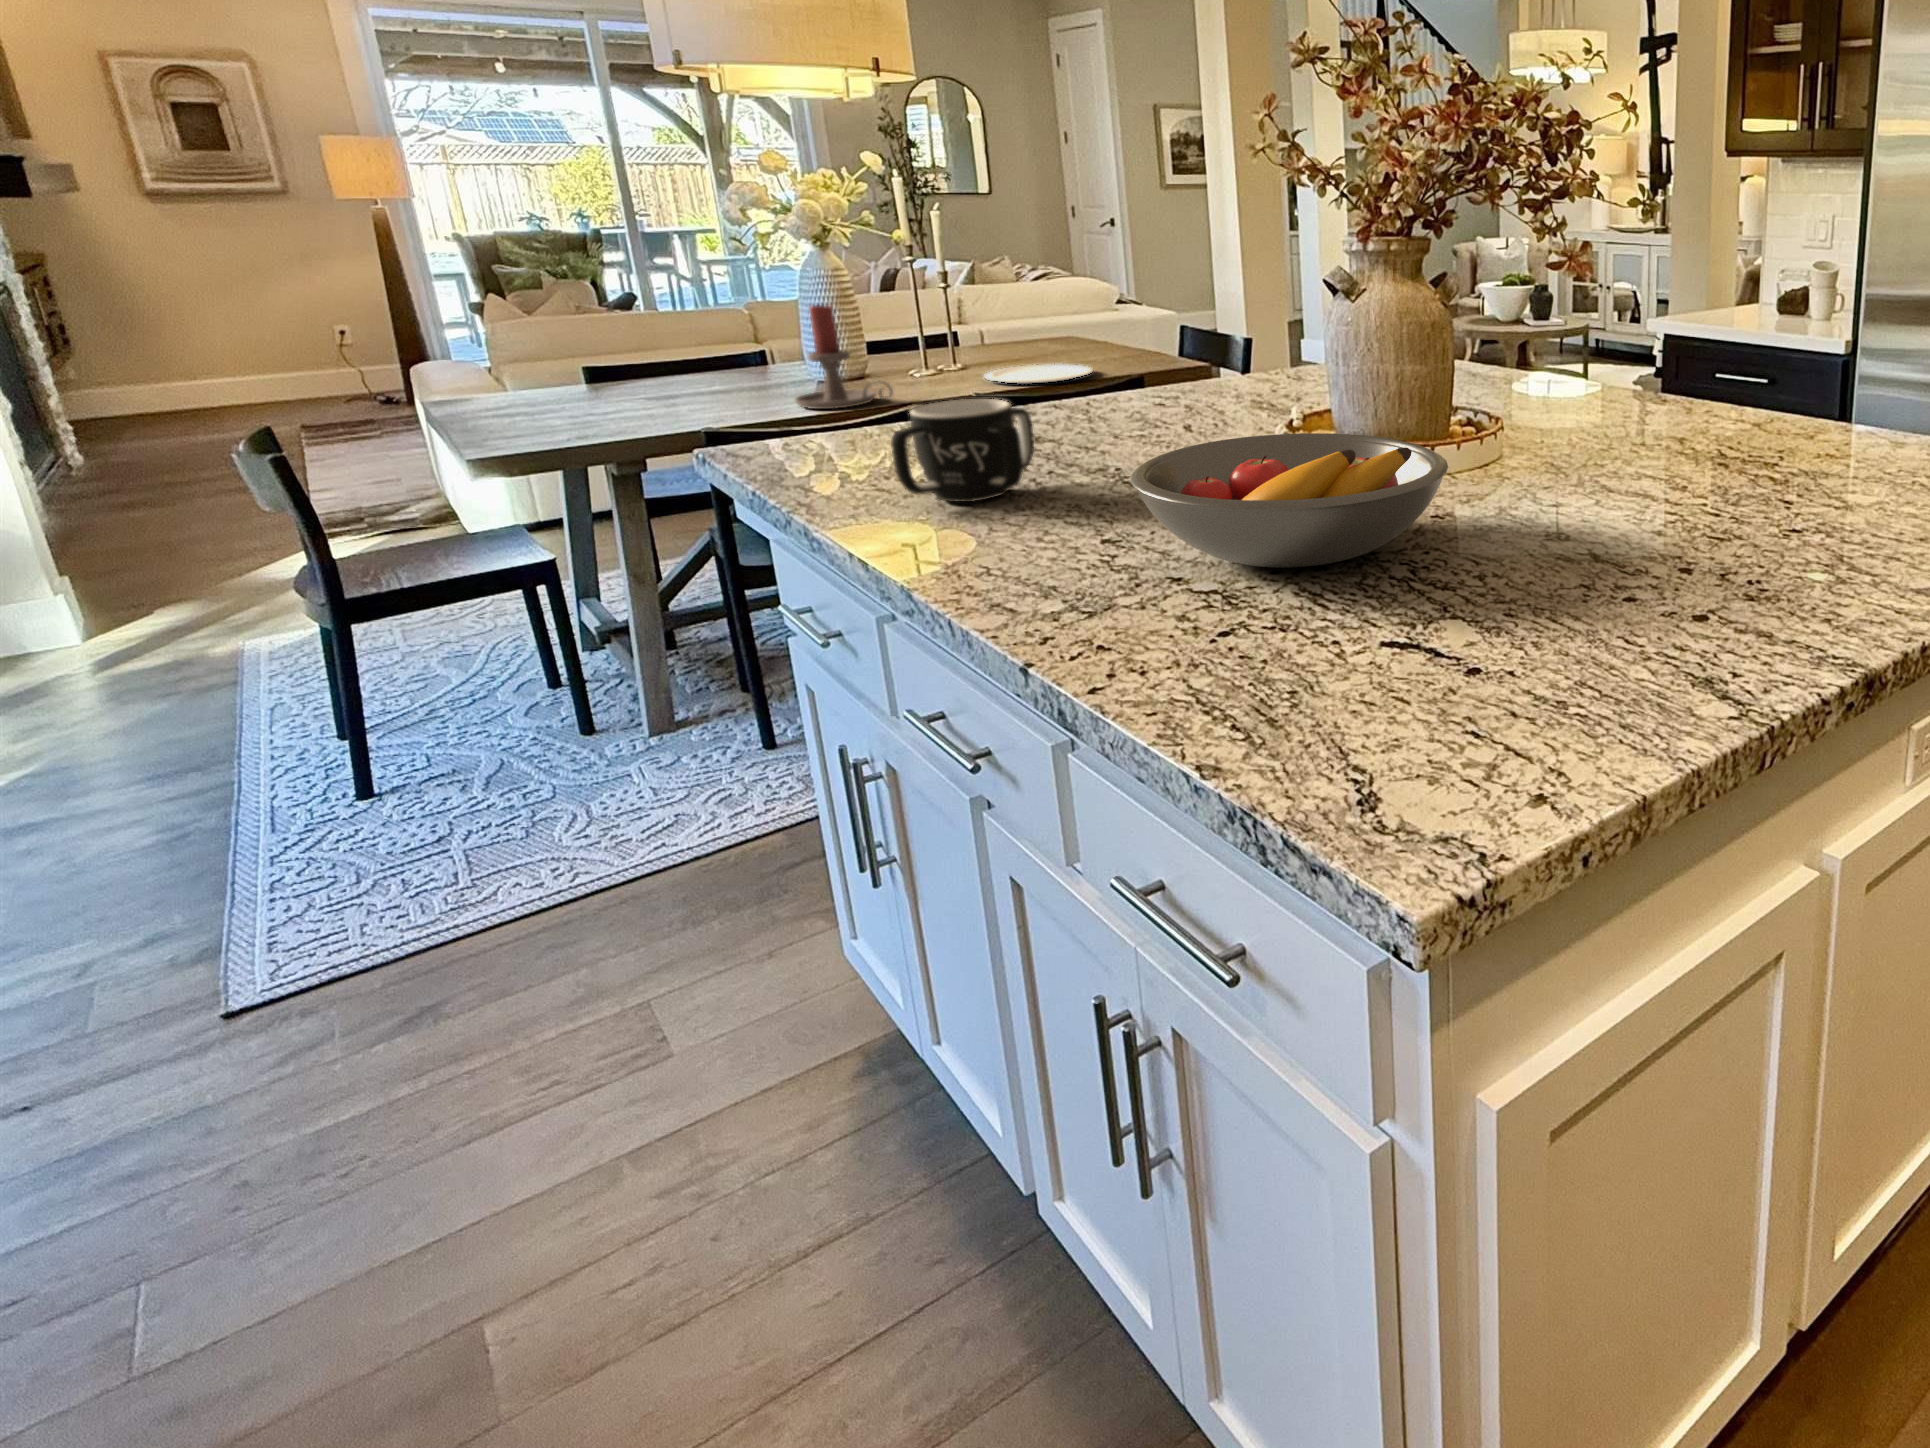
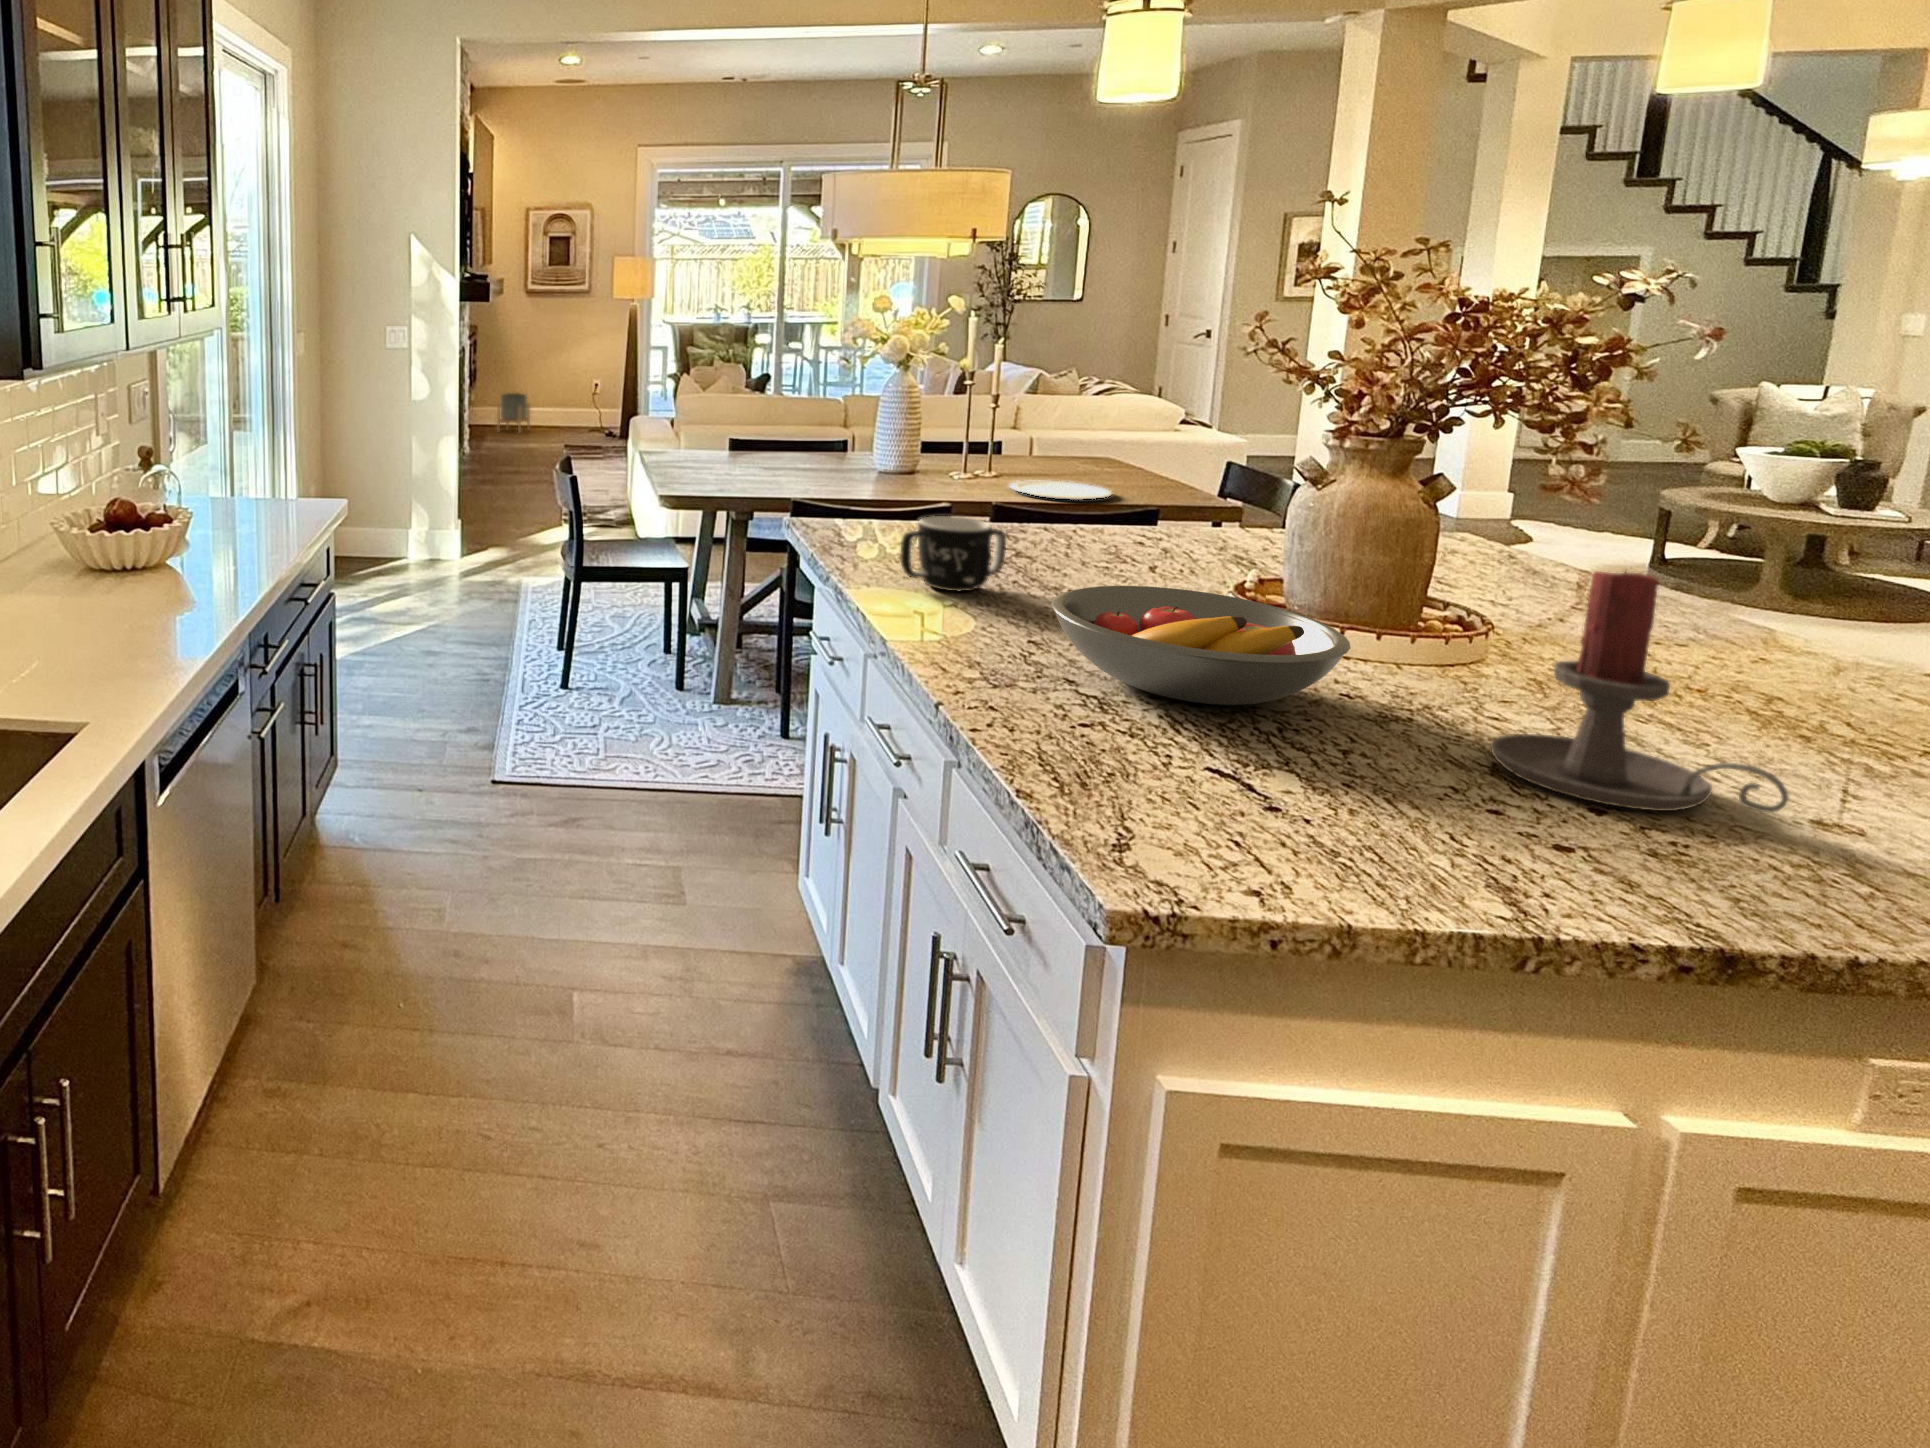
candle holder: present [795,305,893,409] -> present [1491,571,1789,813]
planter: none [121,358,214,426] -> present [497,393,530,432]

